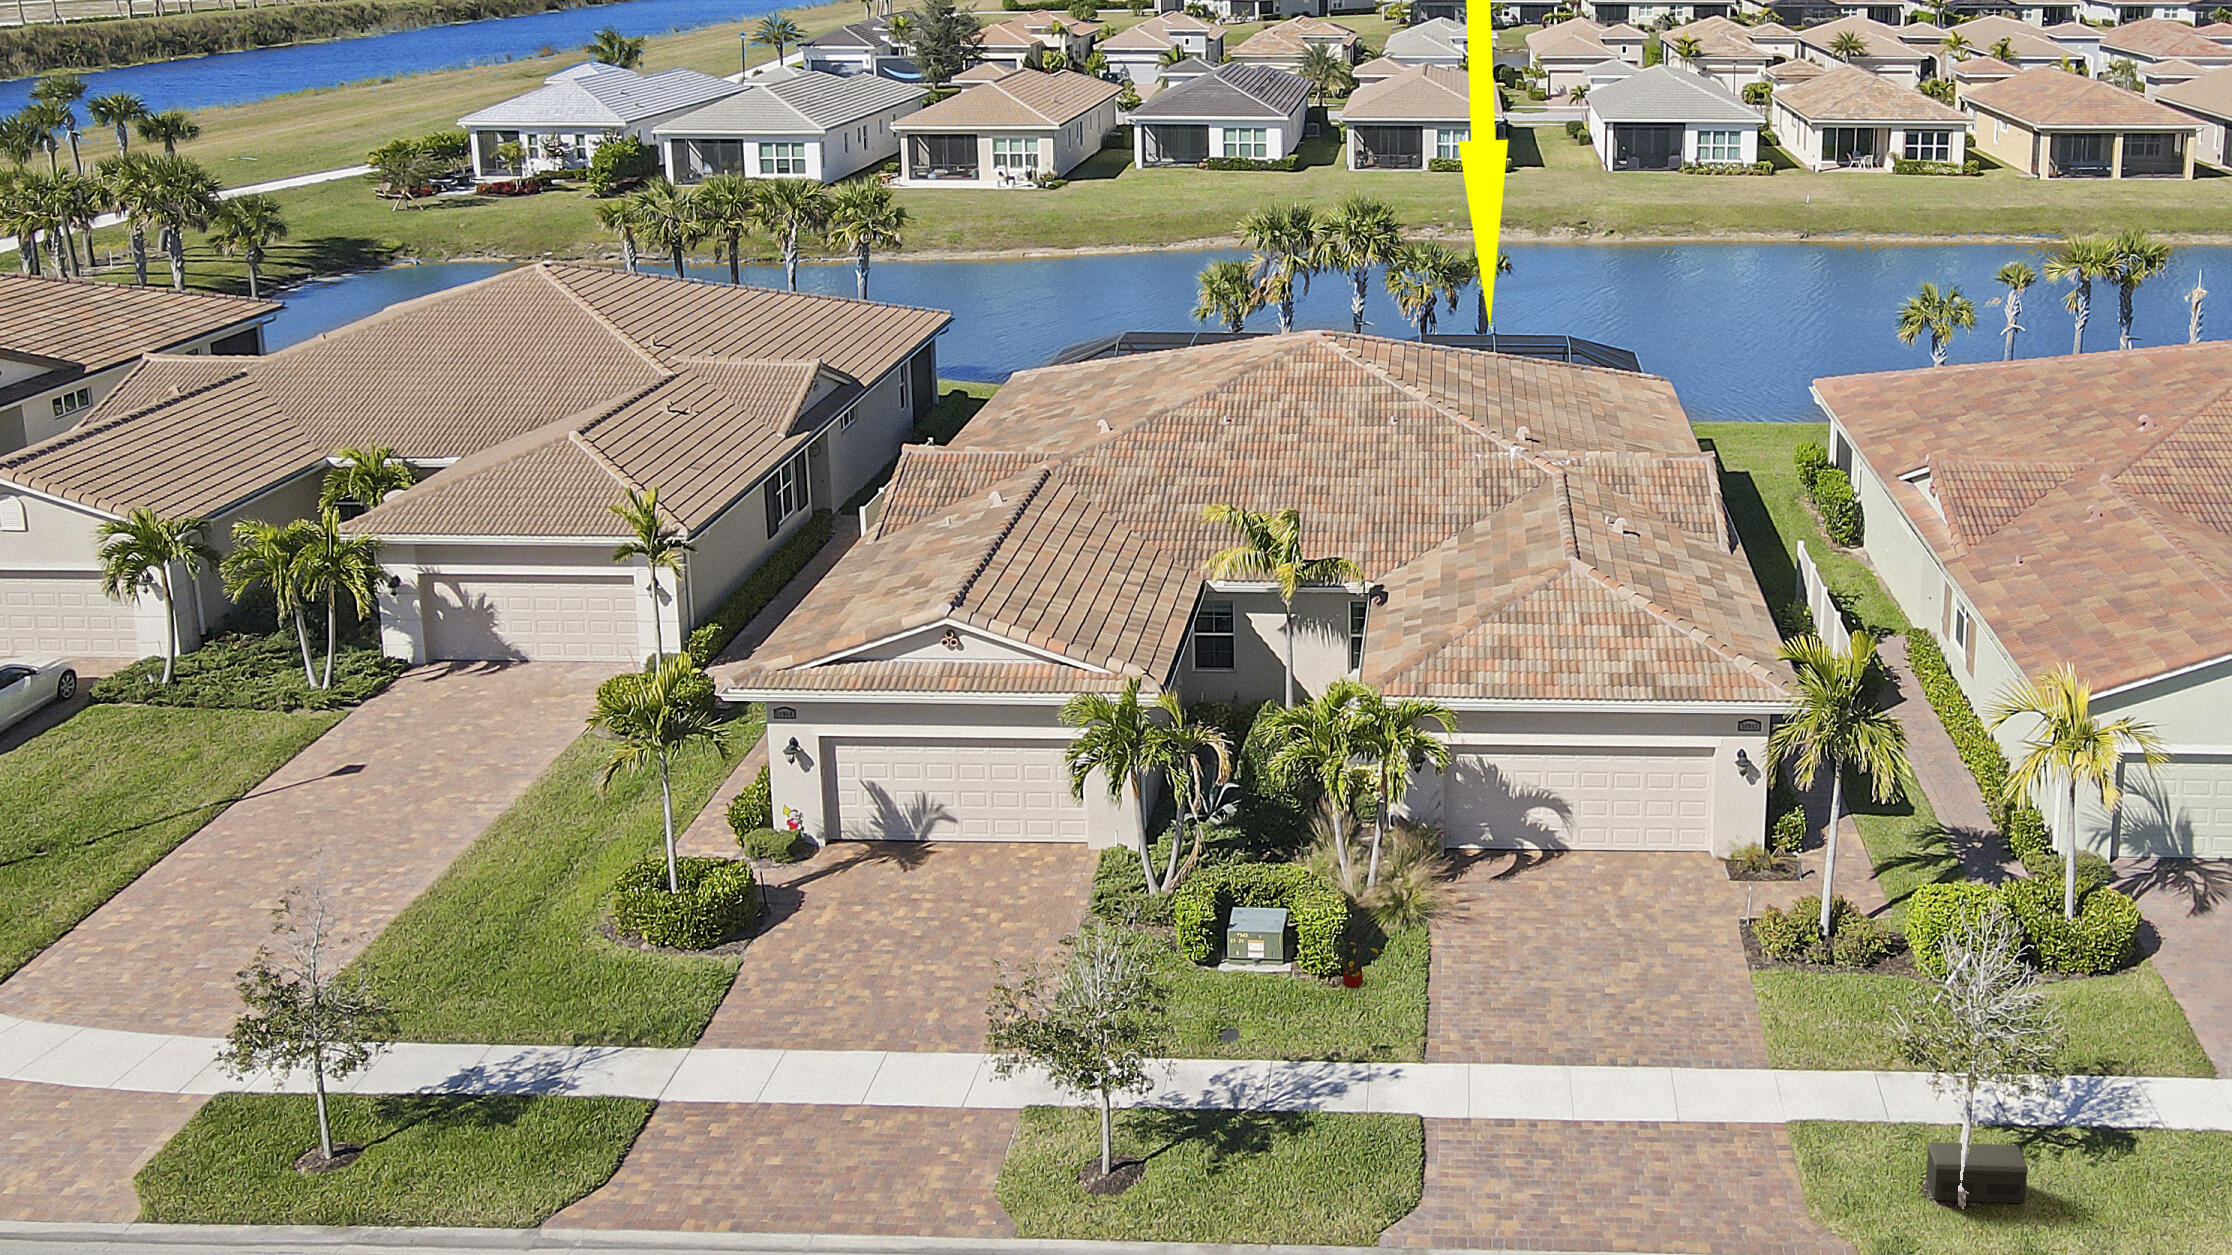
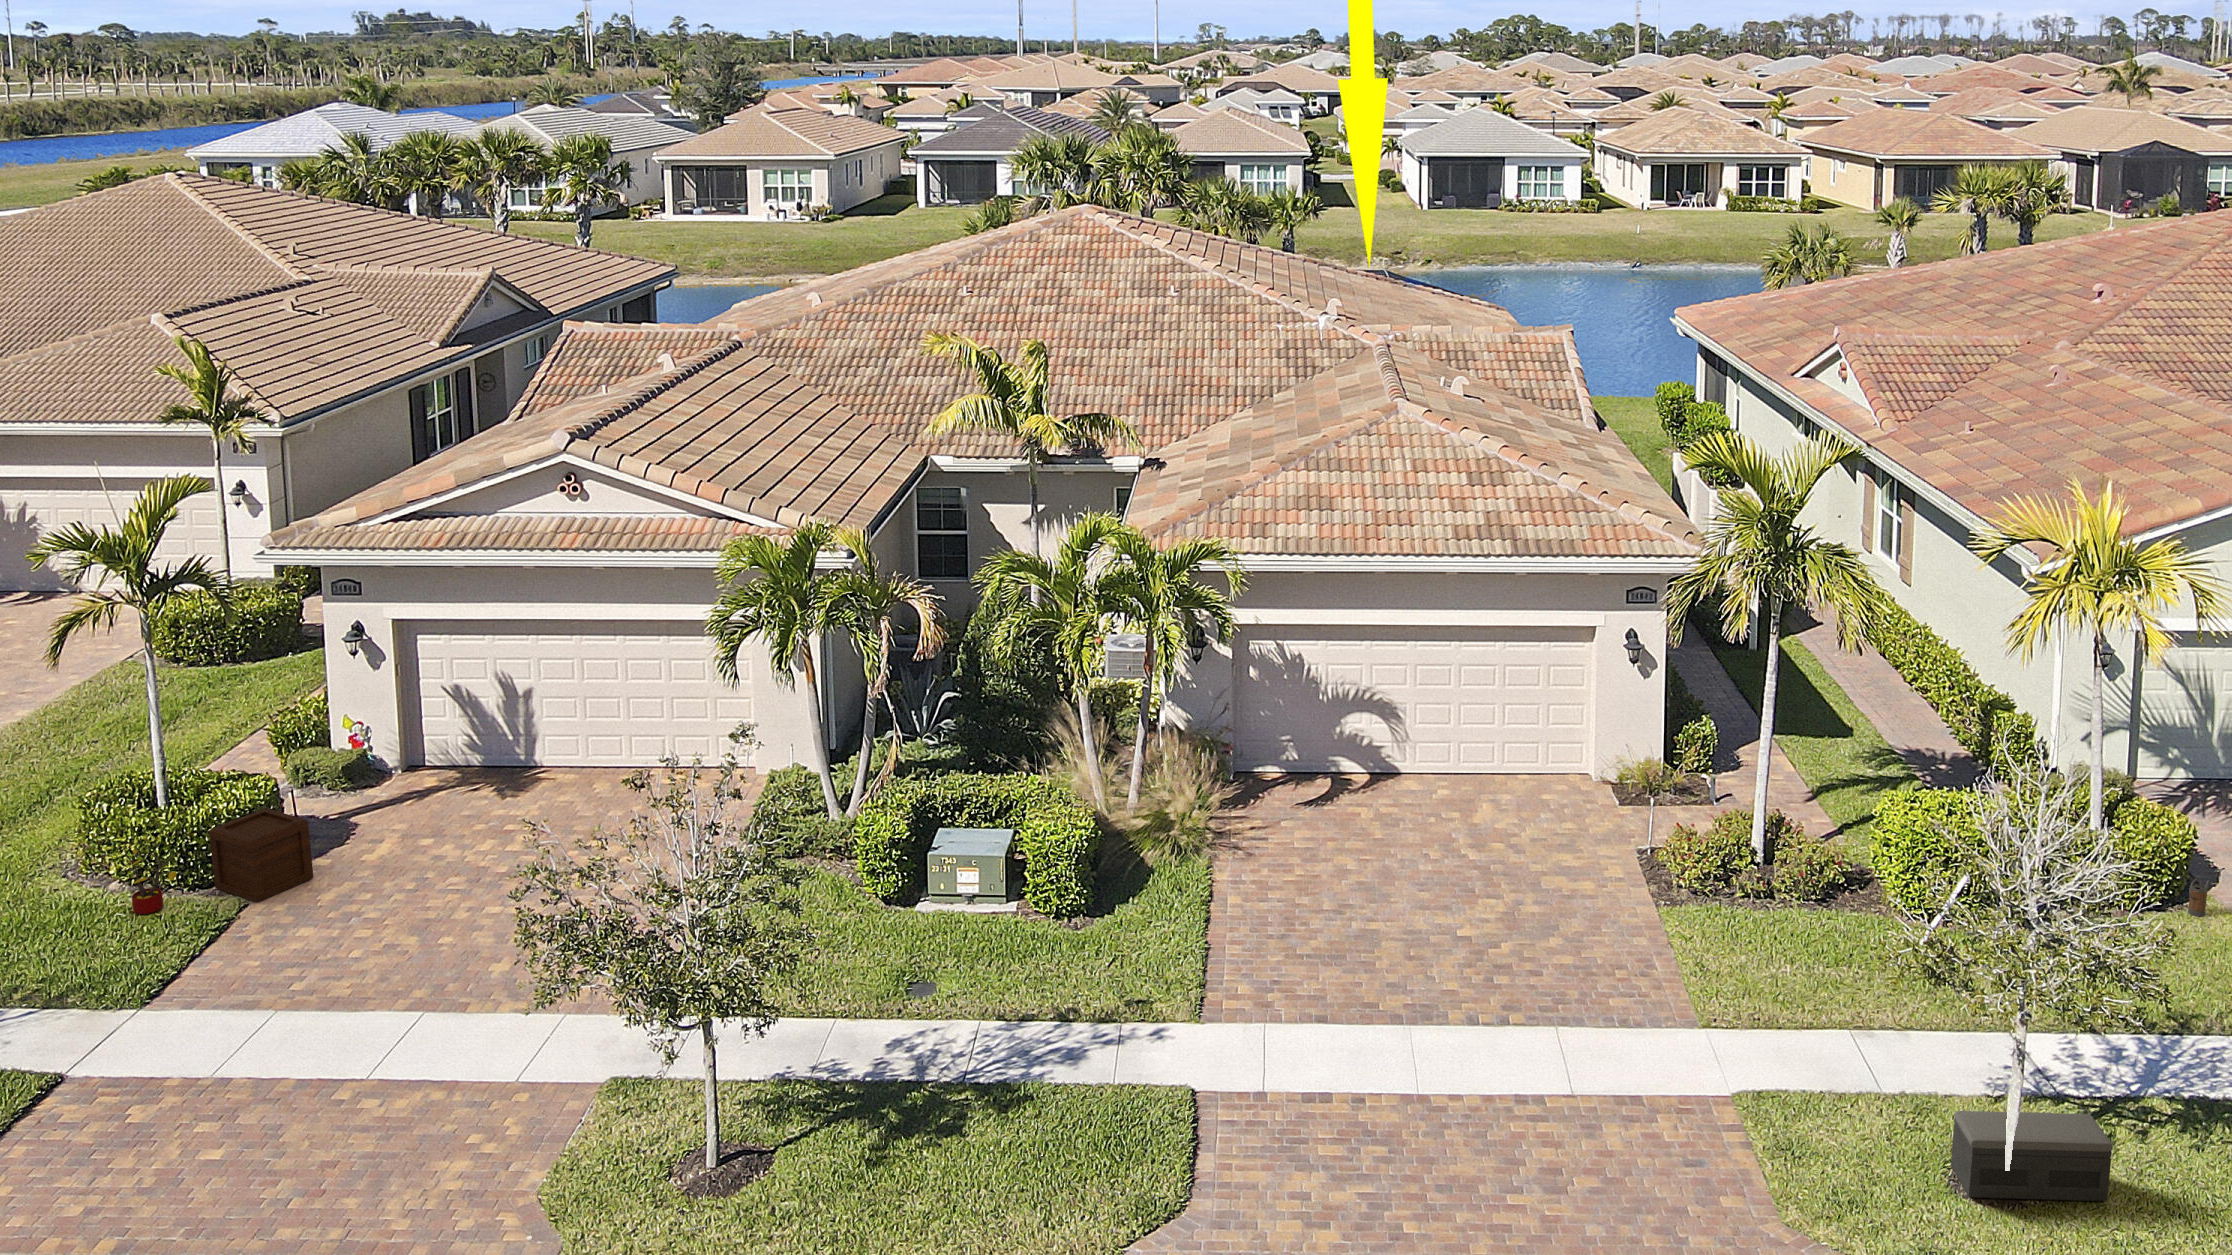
wooden crate: none [713,890,785,961] -> present [209,808,313,902]
decorative plant: present [1325,933,1379,987] -> present [124,842,177,914]
watering can: none [2127,955,2143,981] -> present [2188,878,2209,917]

